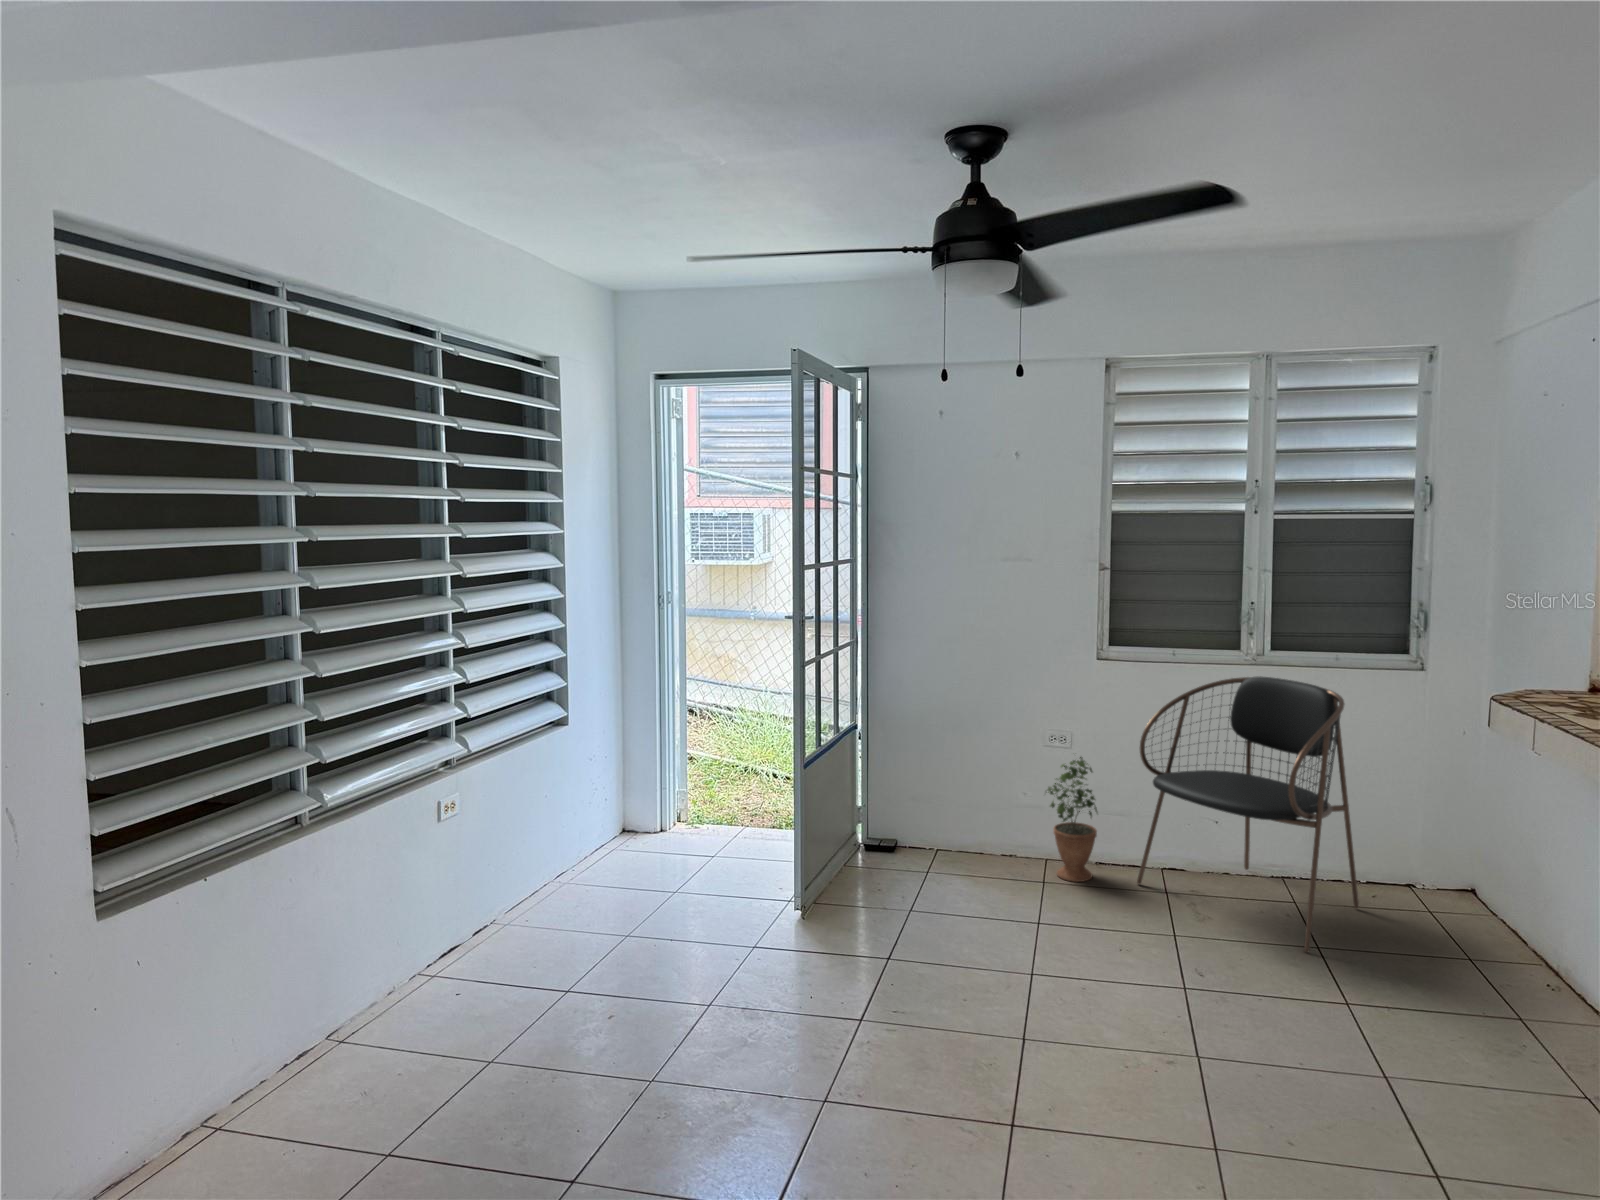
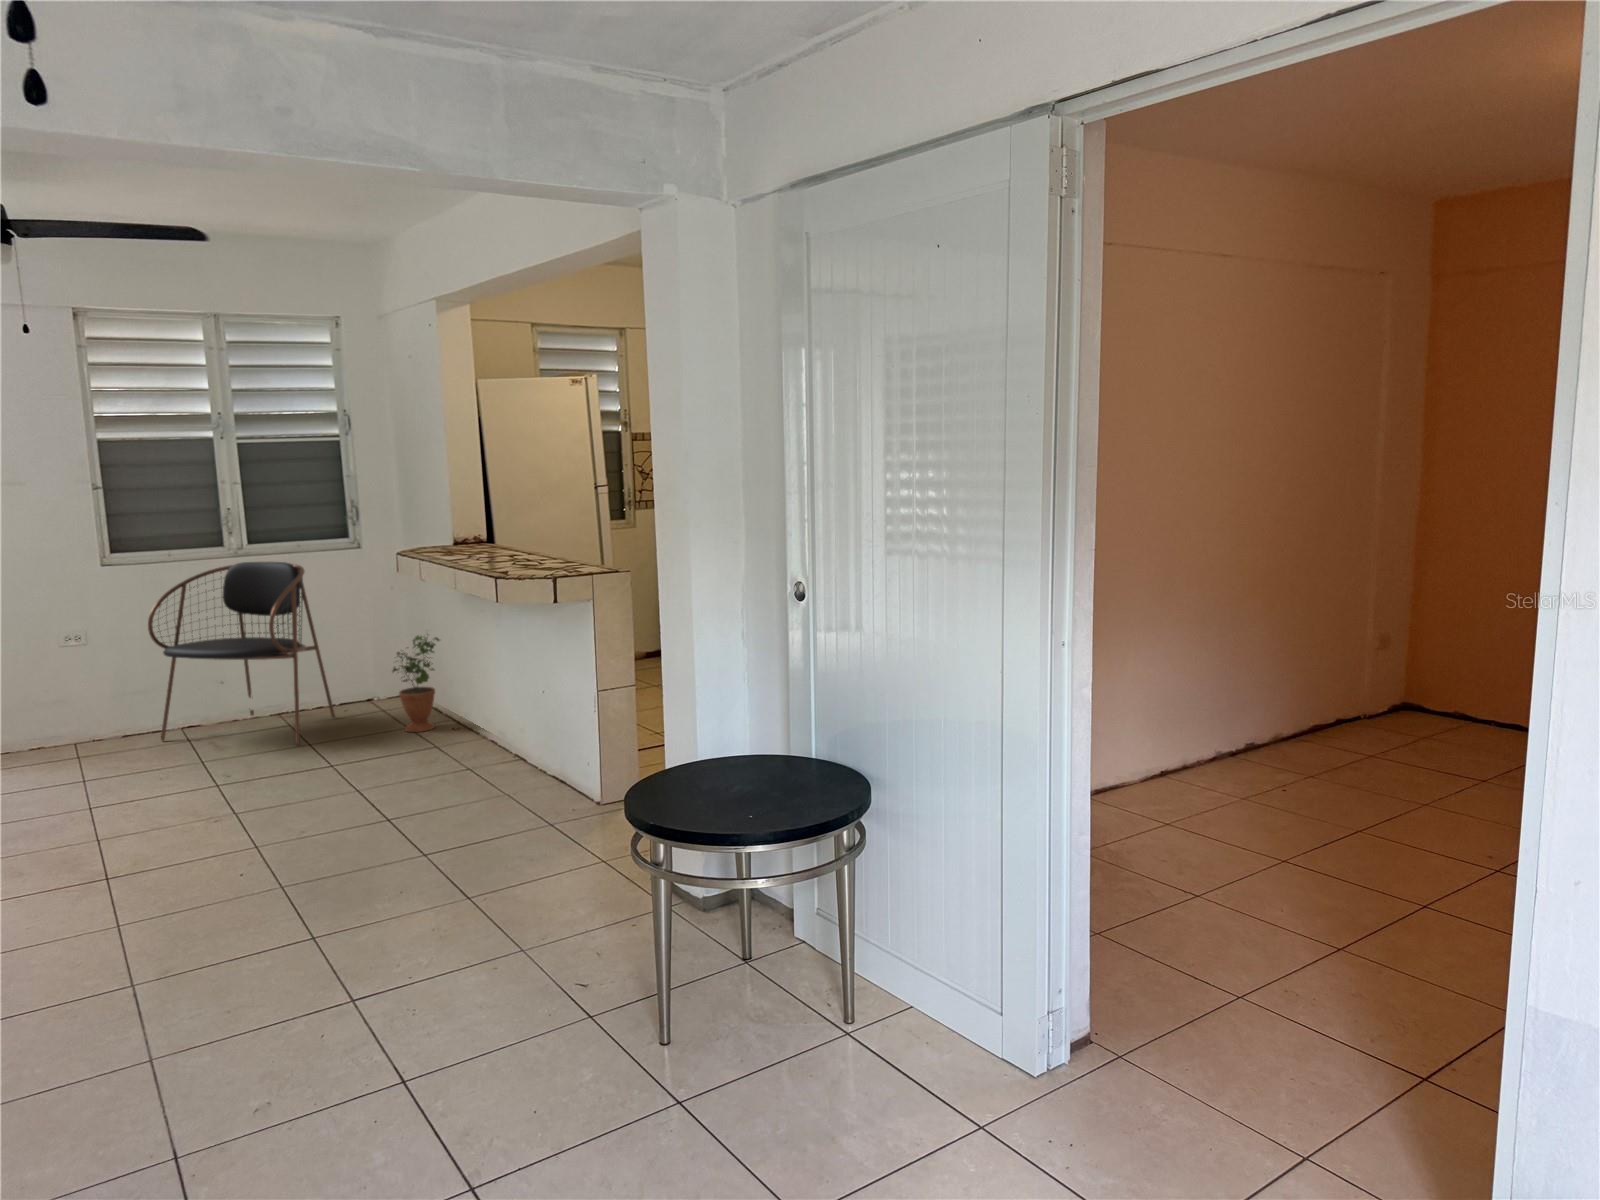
potted plant: present [1048,757,1097,882] -> present [393,636,439,732]

